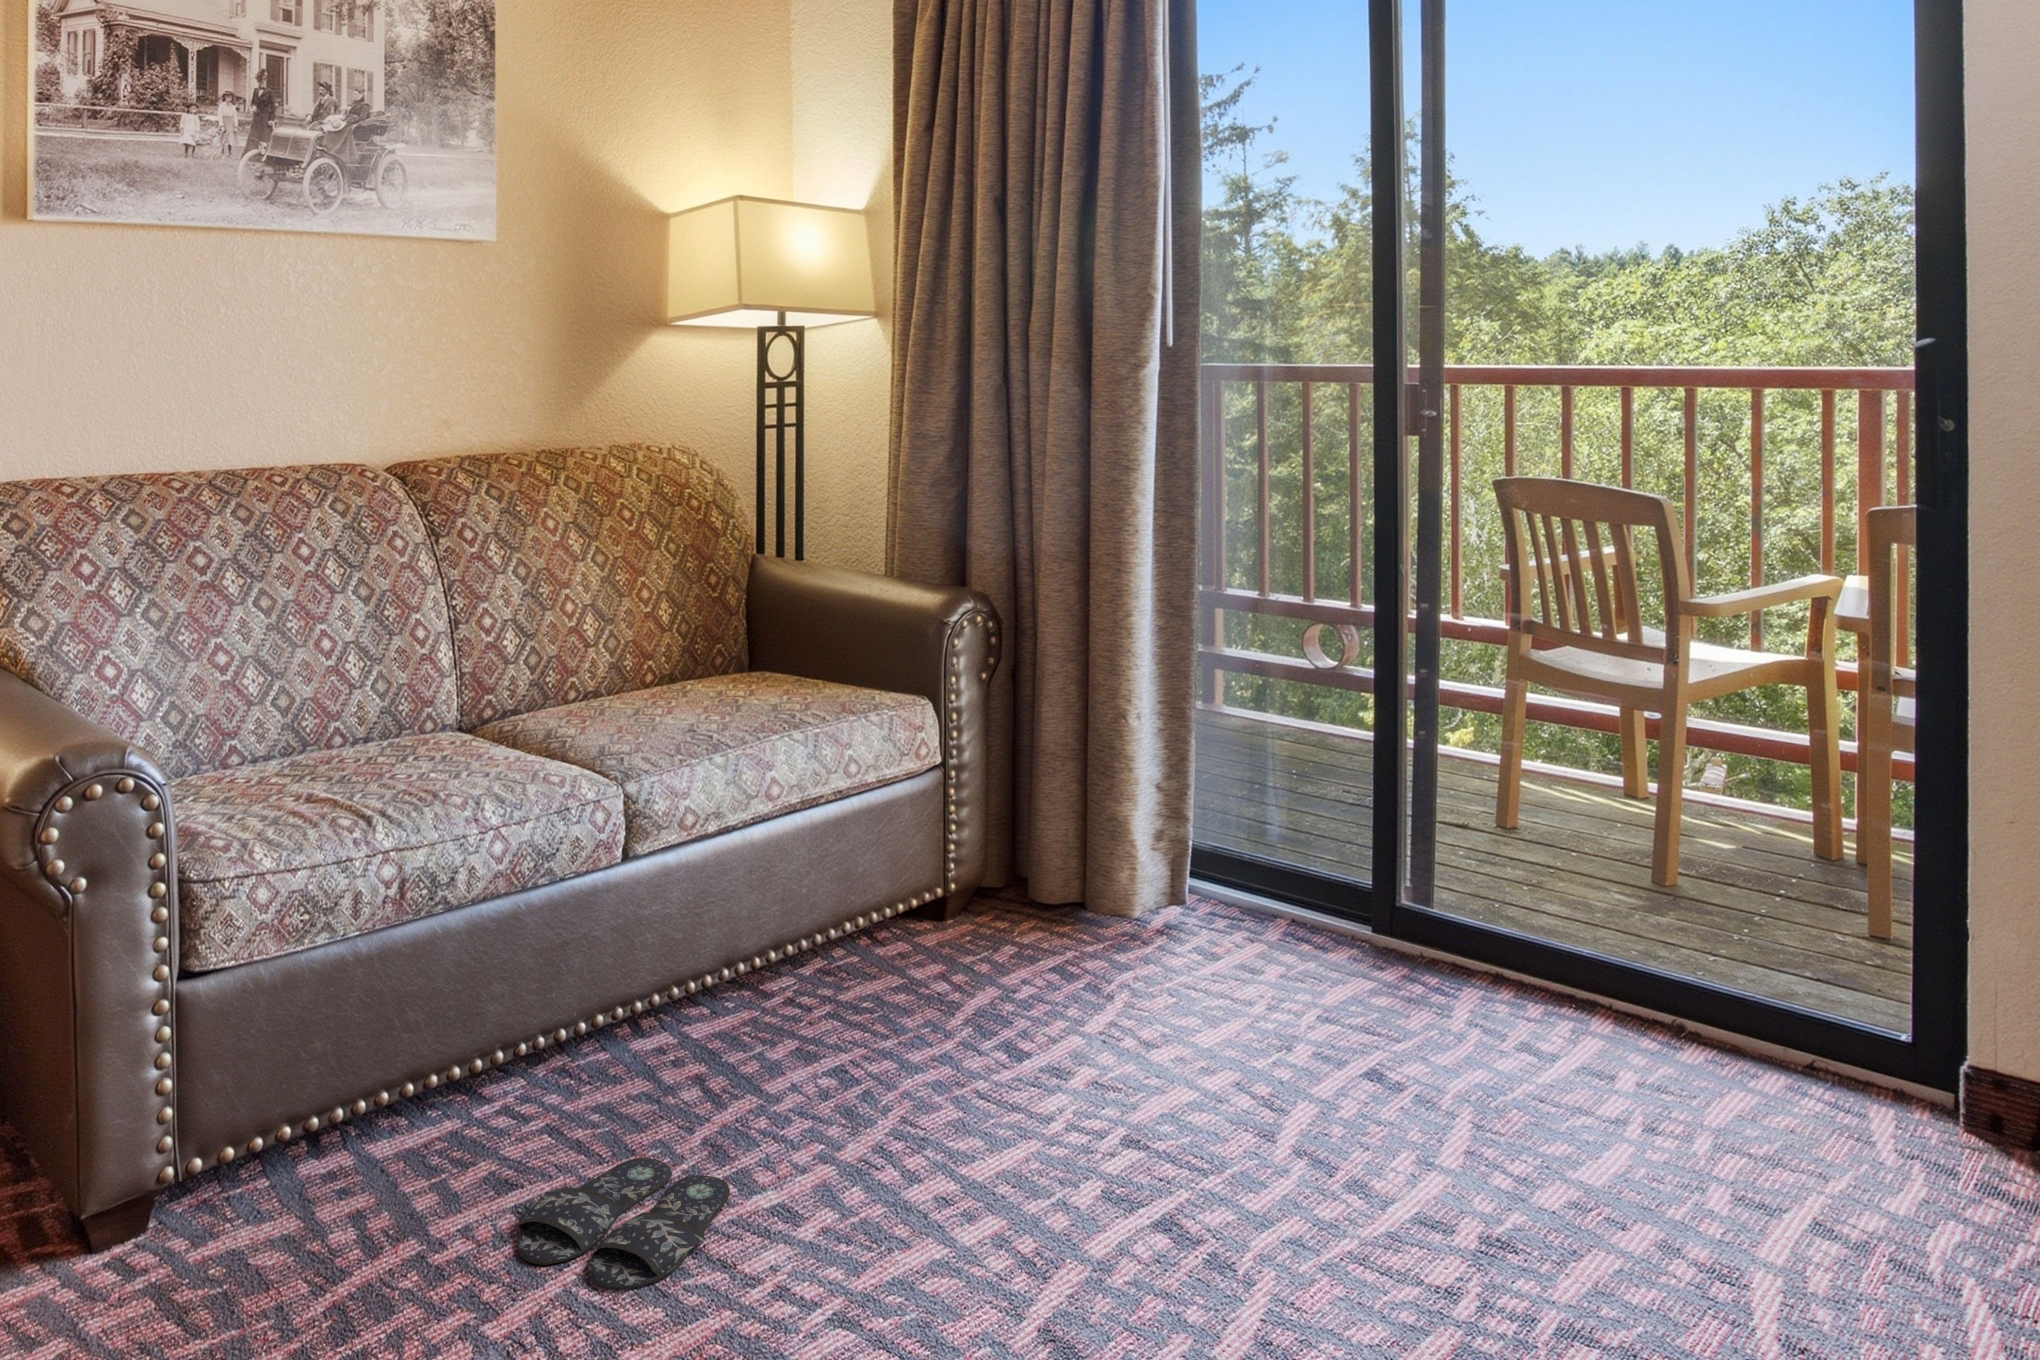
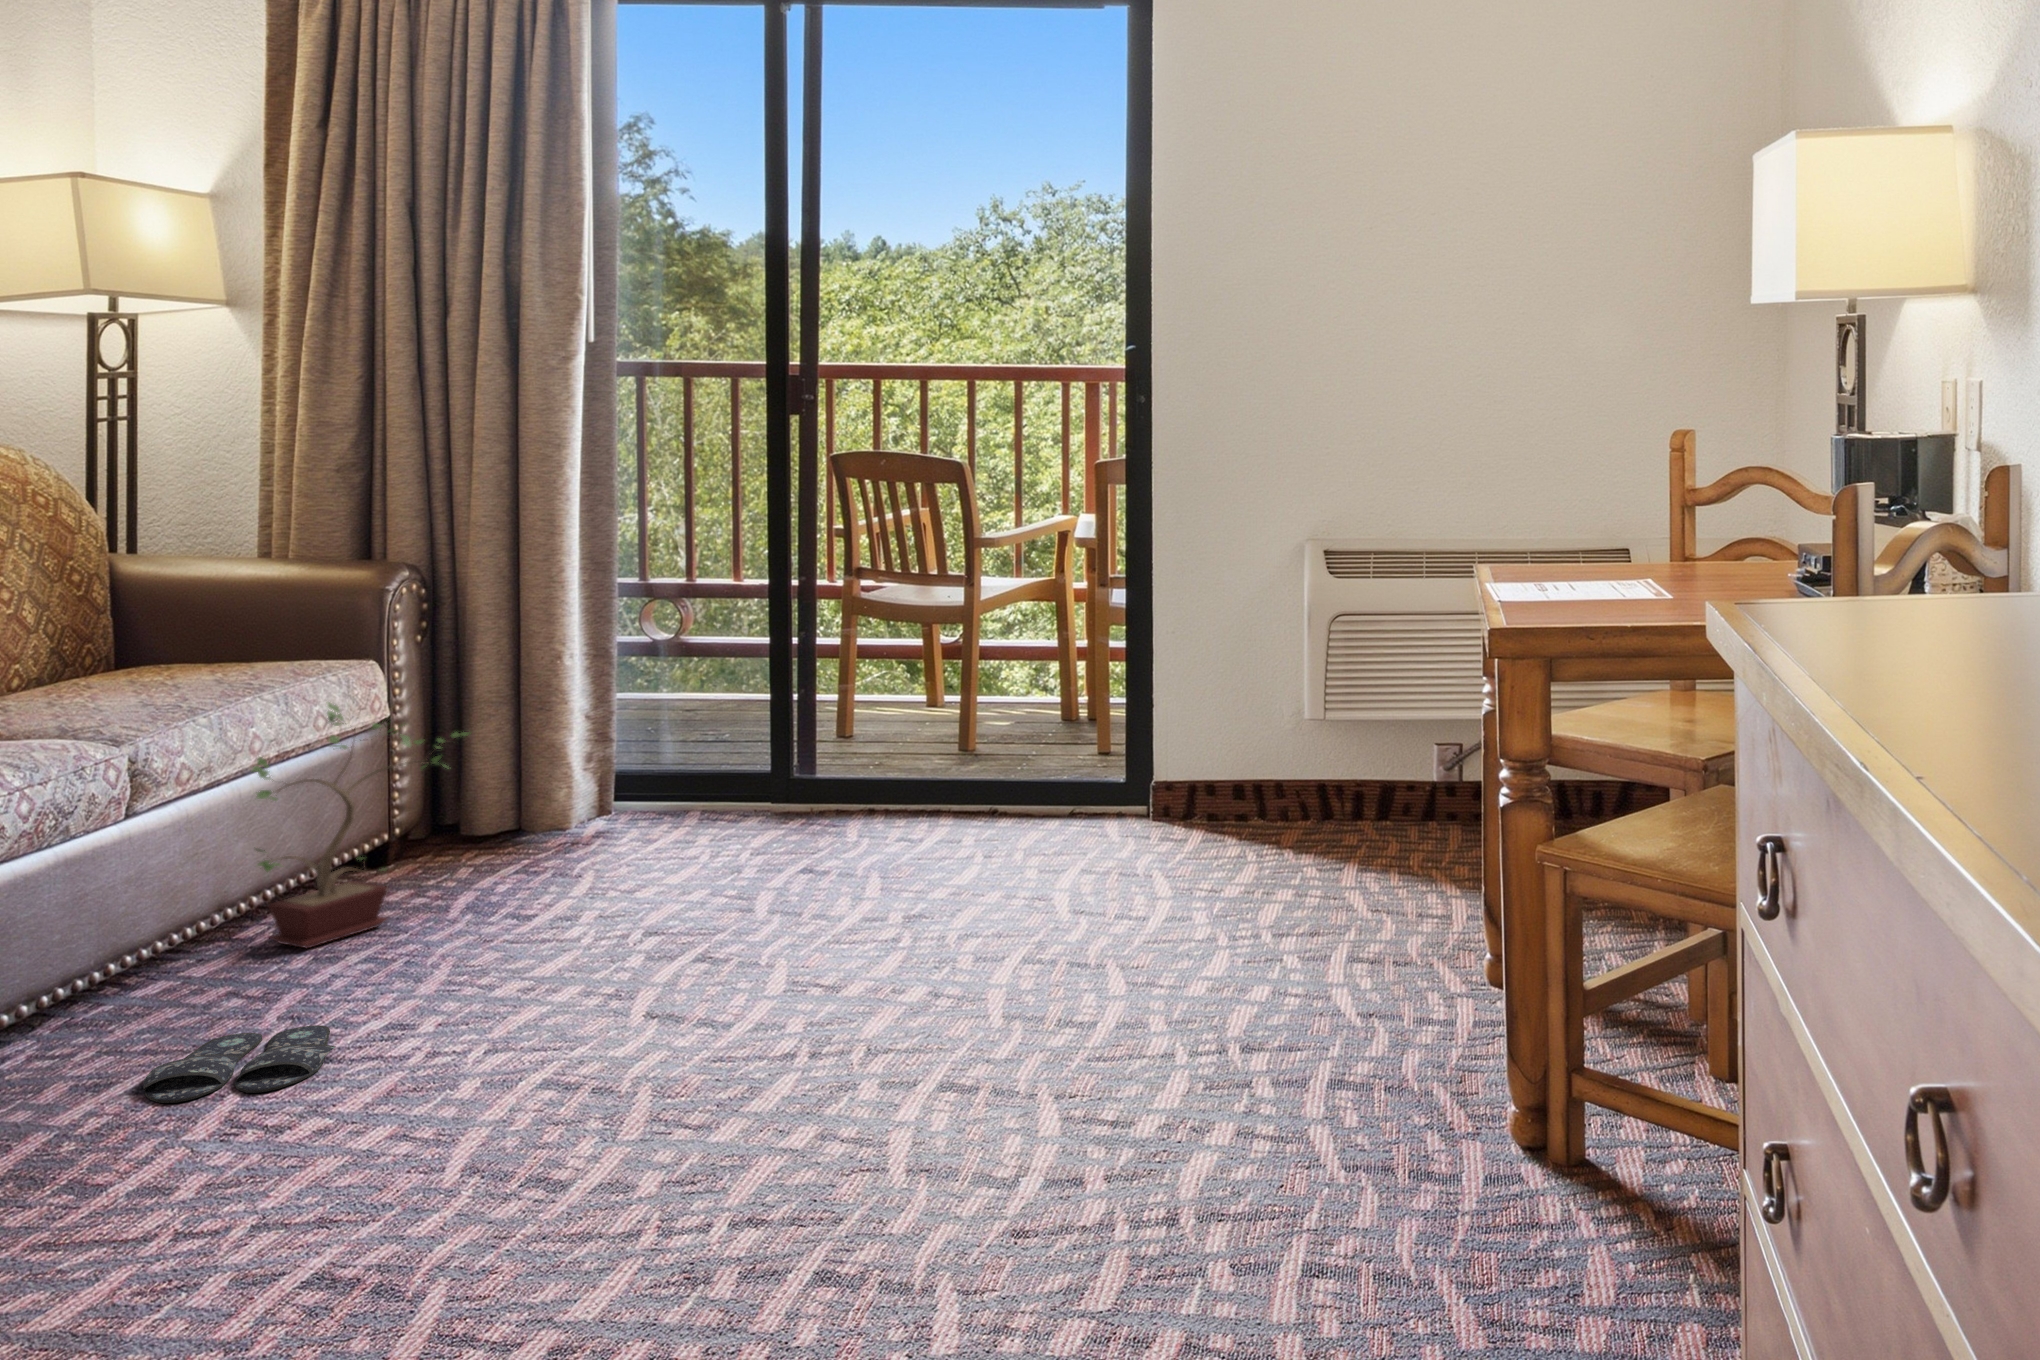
potted plant: none [748,752,983,1034] -> present [252,702,469,948]

